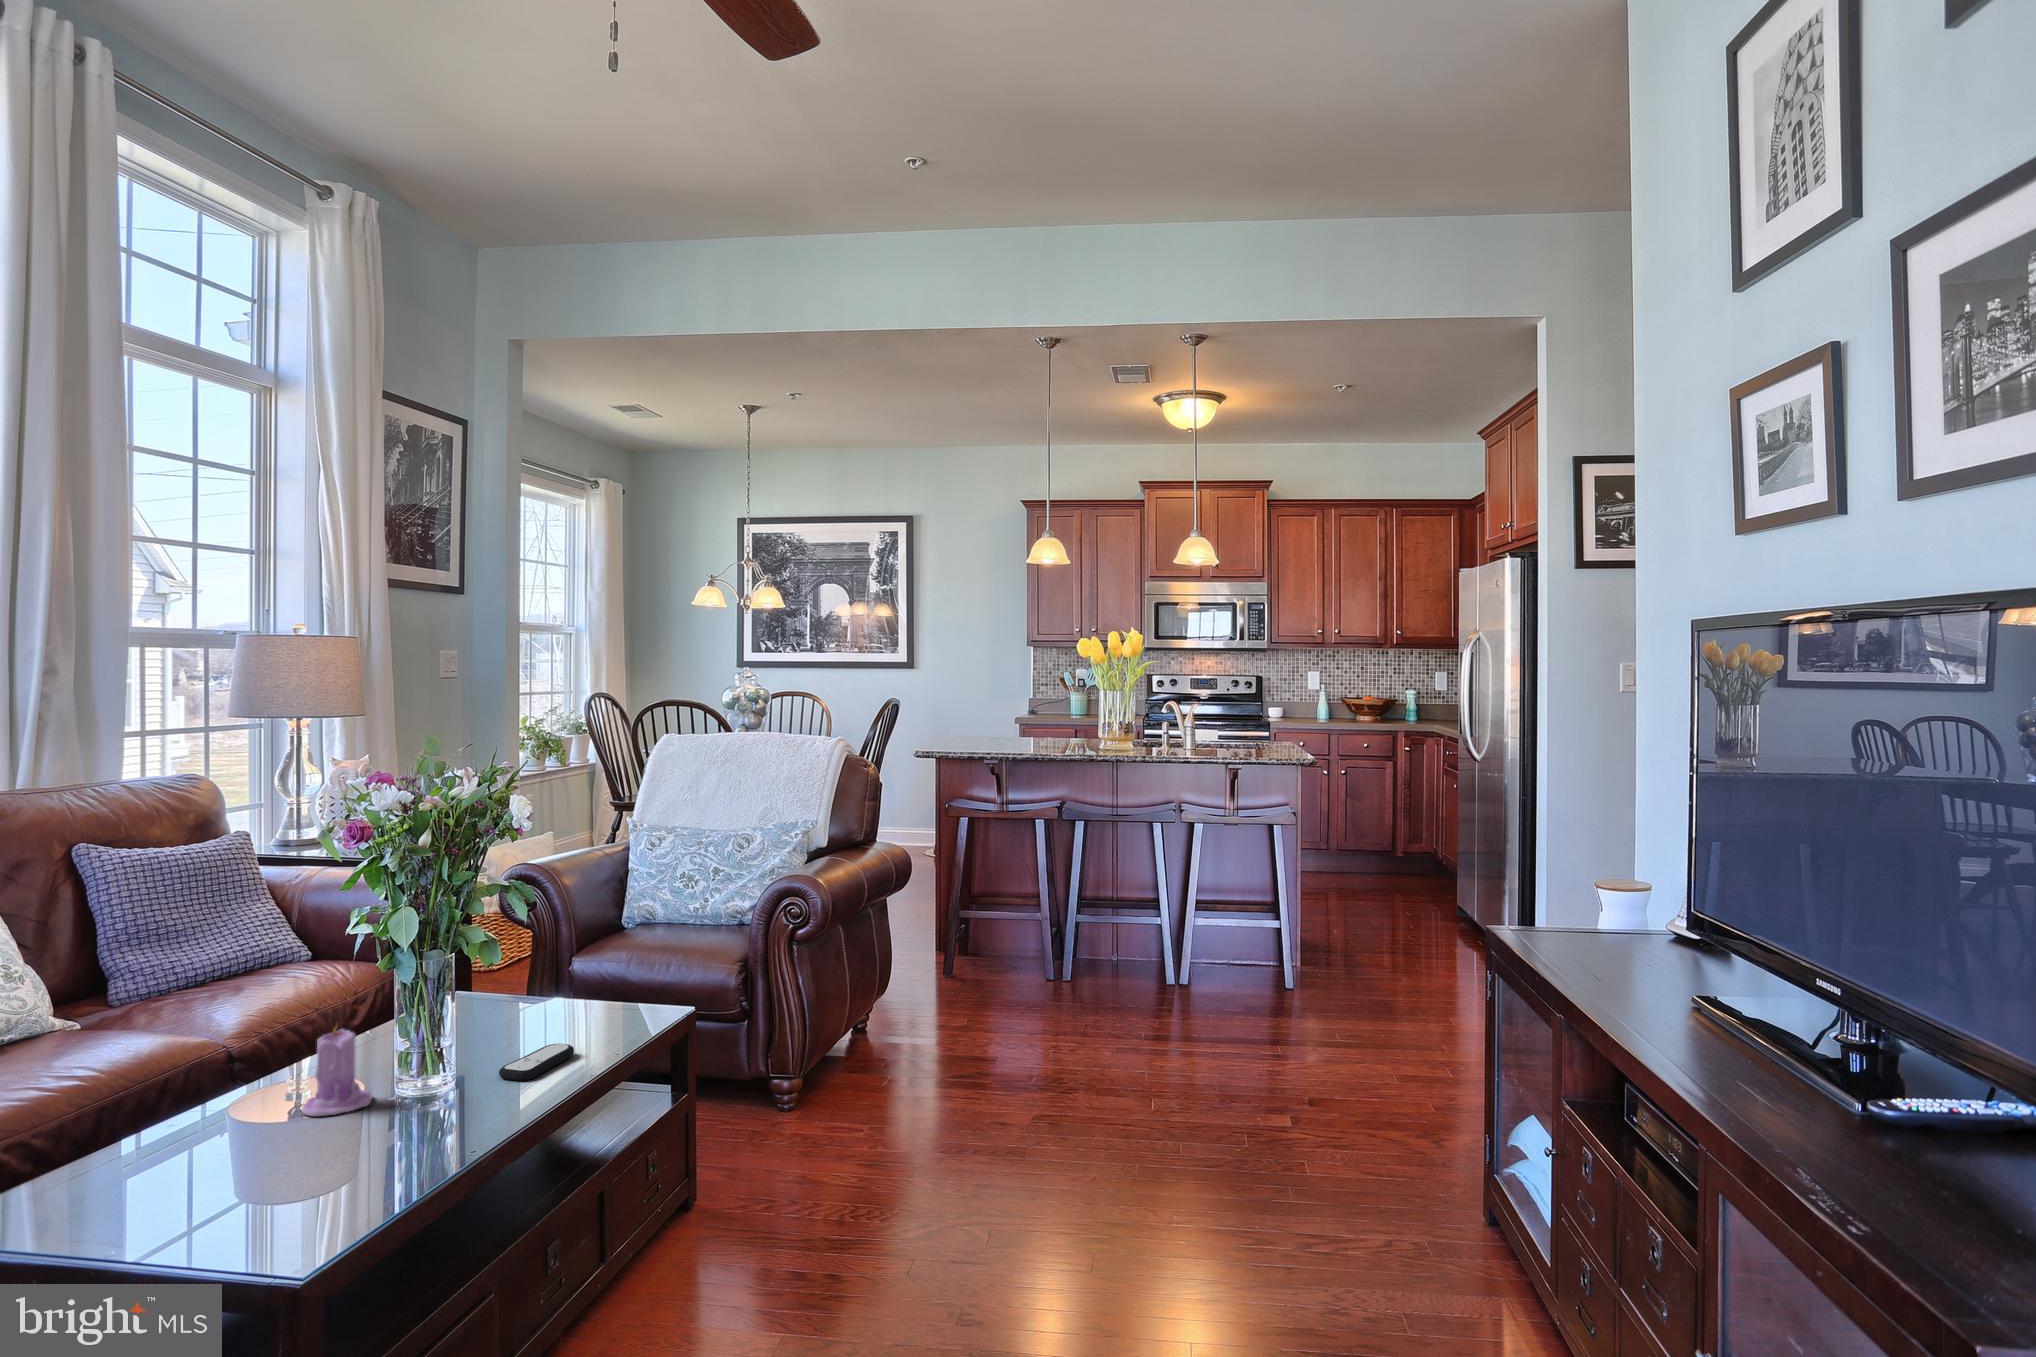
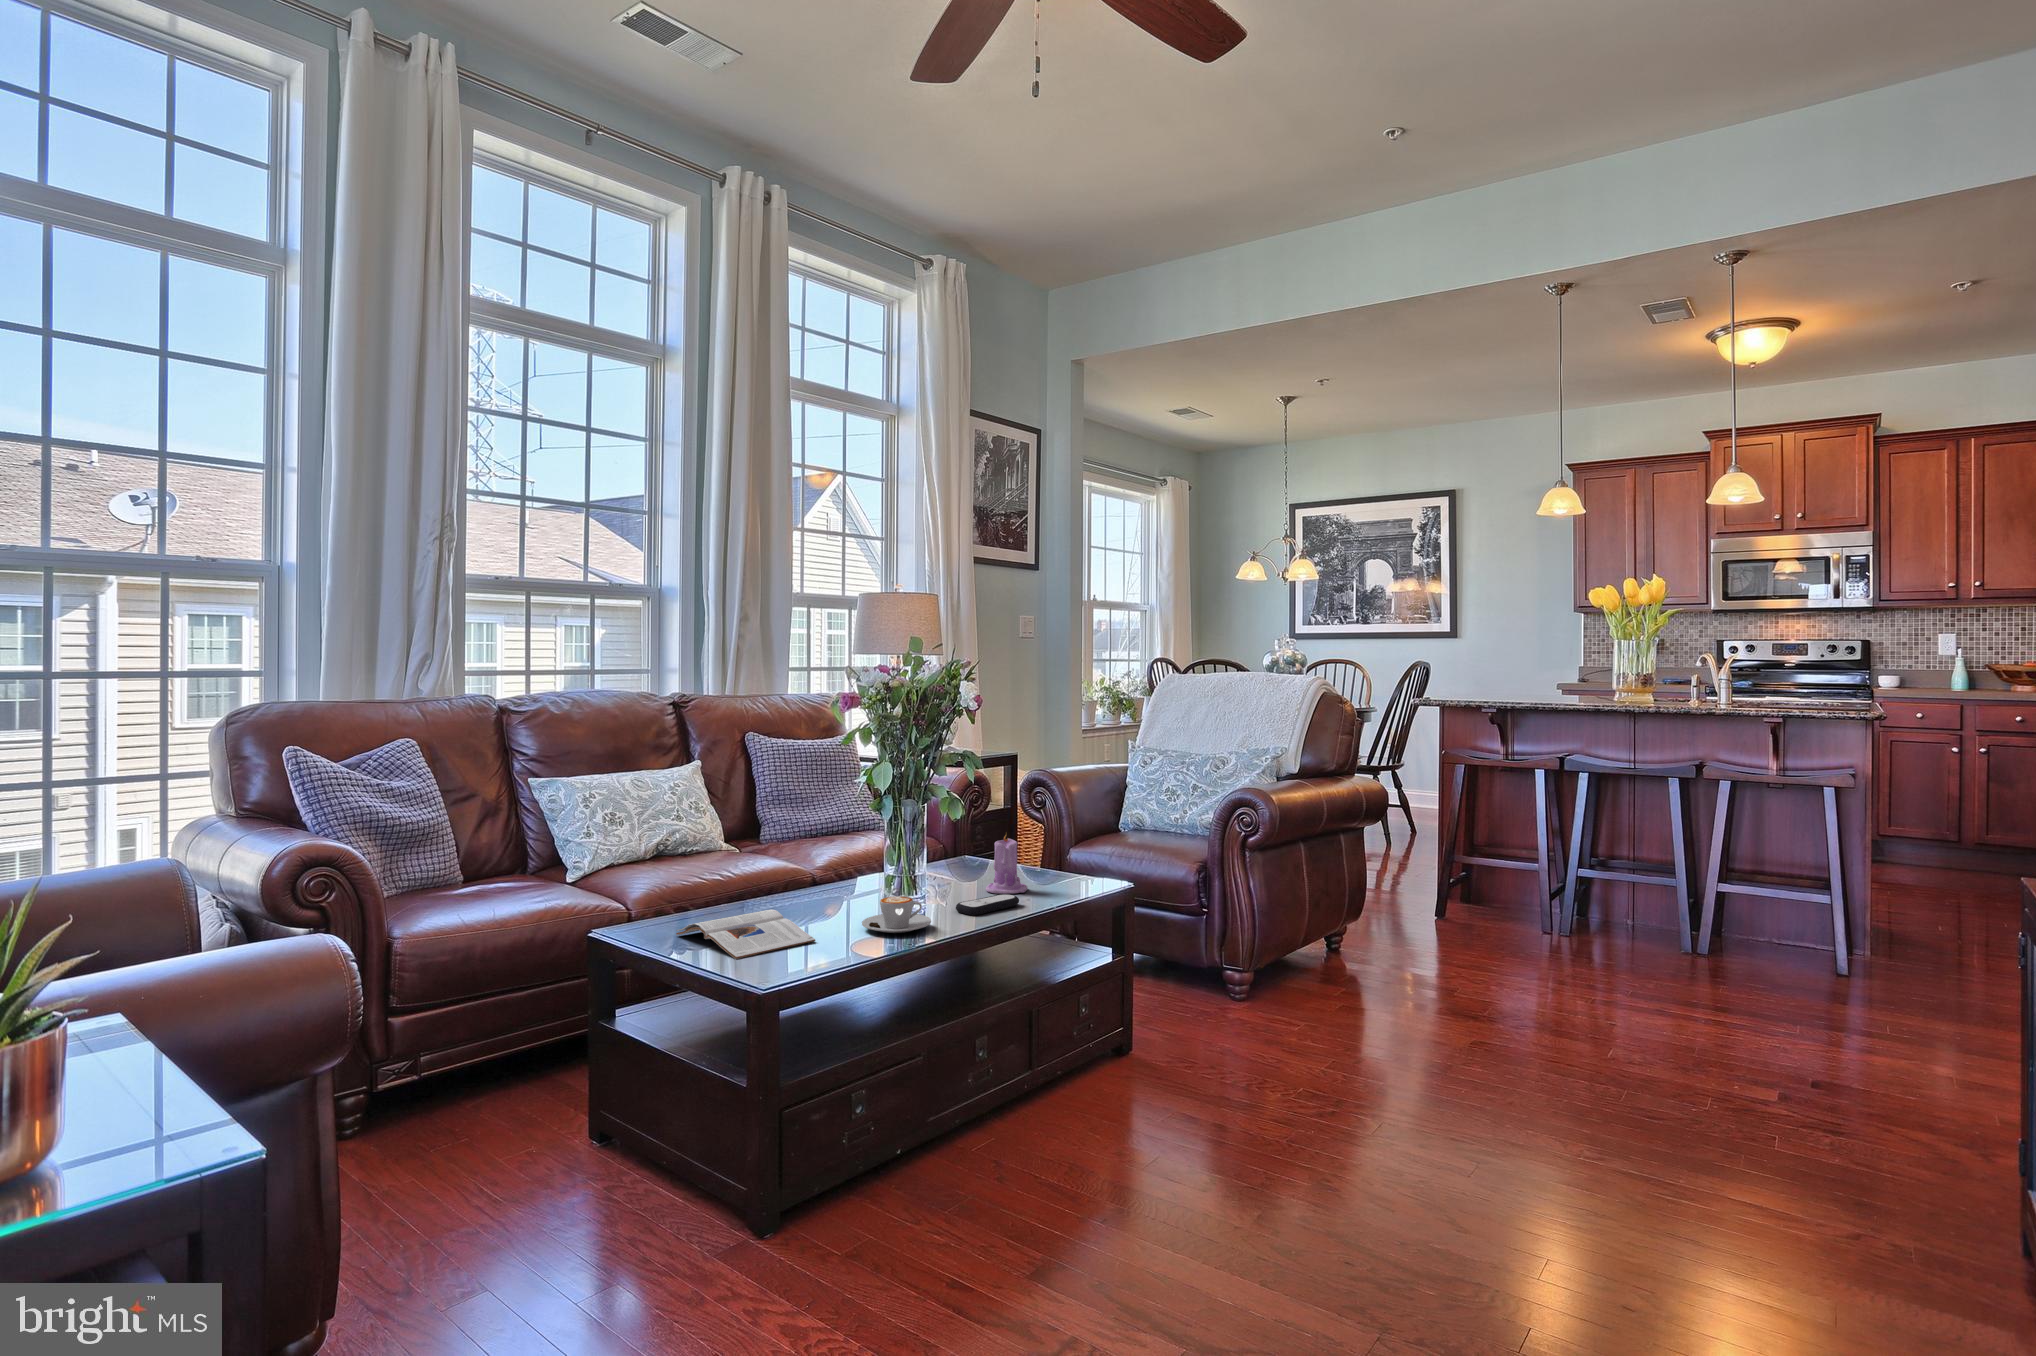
candle: present [302,1028,372,1116] -> present [986,835,1028,894]
coffee cup: none [390,1077,487,1130] -> present [862,896,931,933]
magazine: none [95,1130,338,1218] -> present [676,910,815,959]

